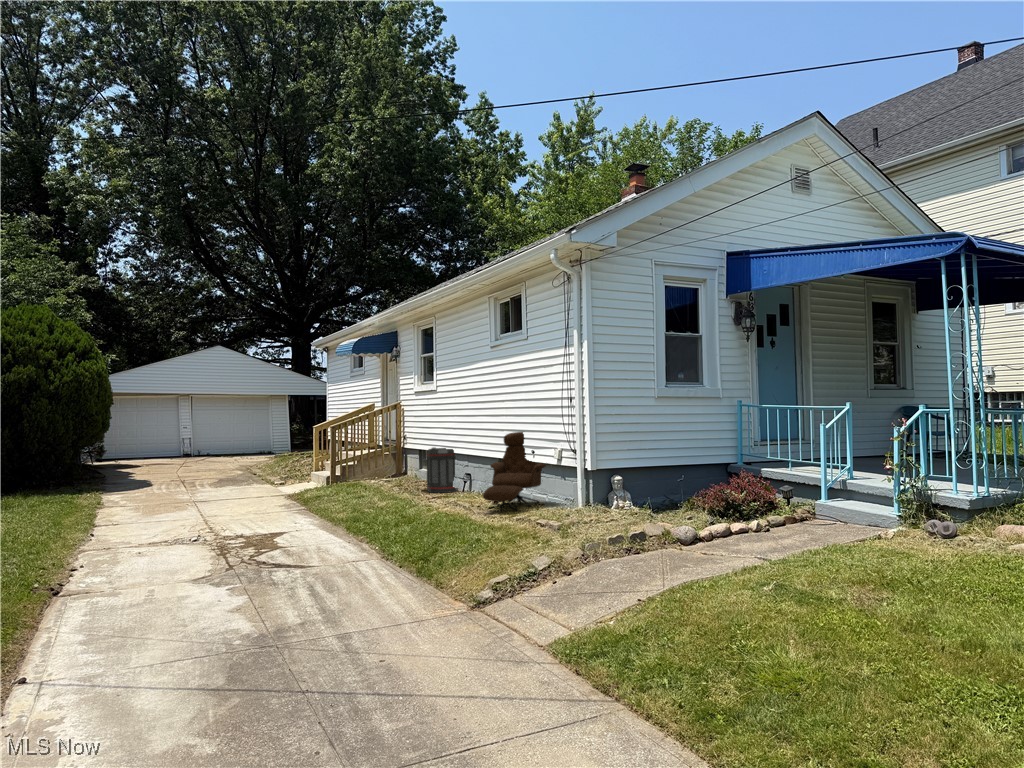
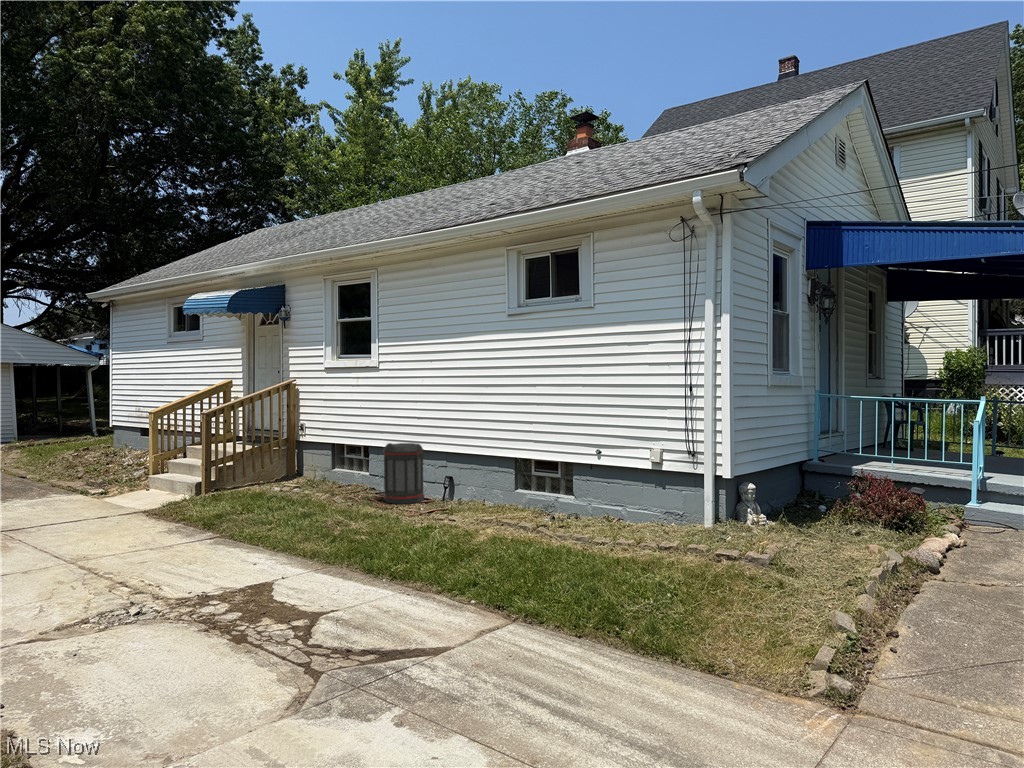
lounge chair: present [483,432,546,512] -> none [550,426,625,537]

